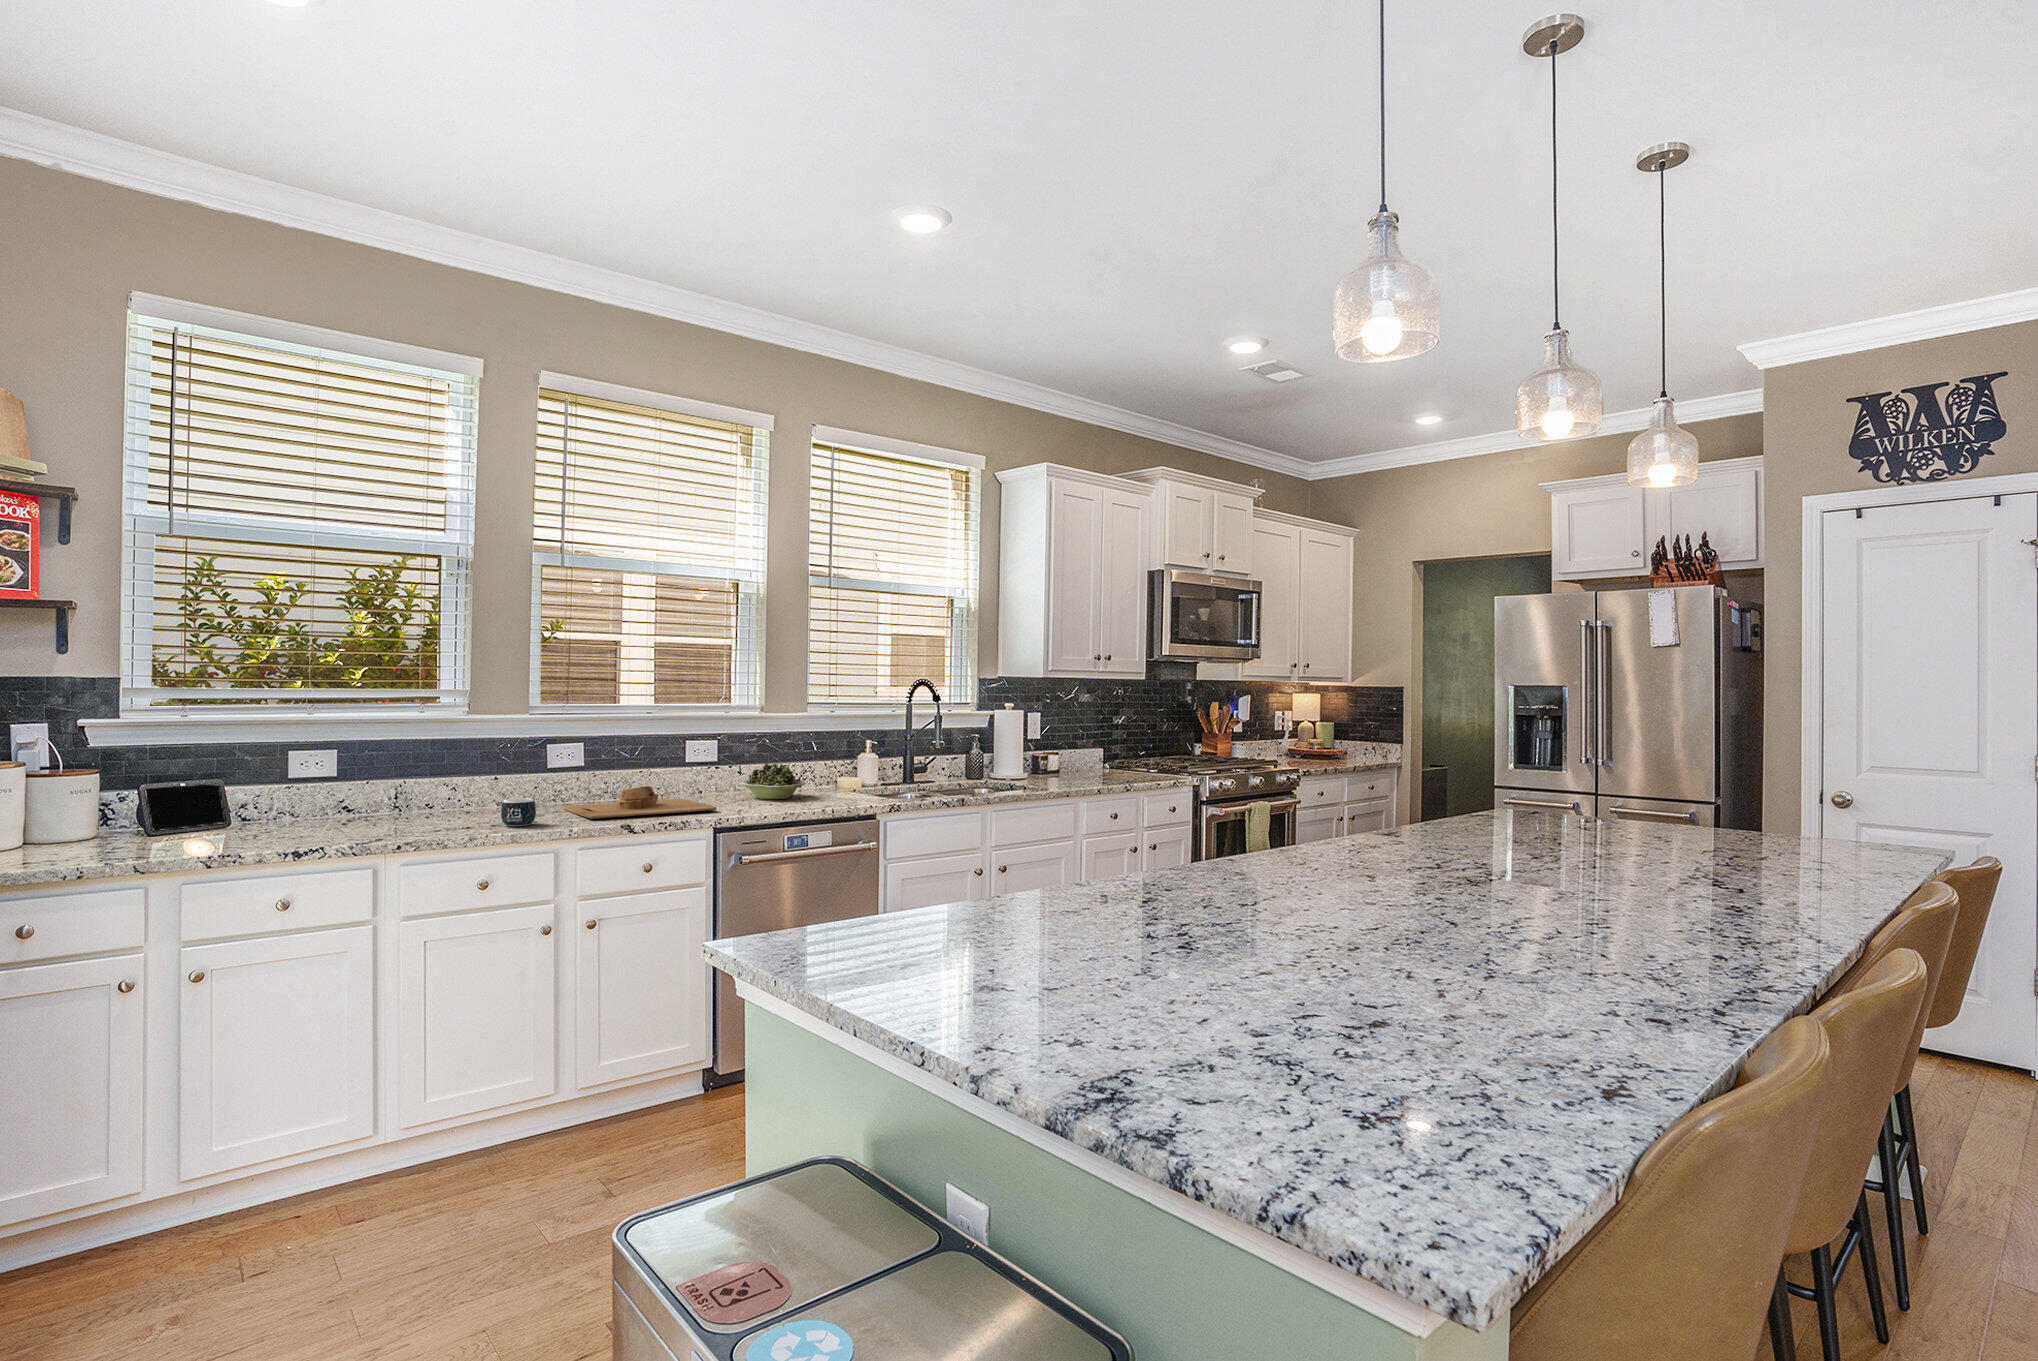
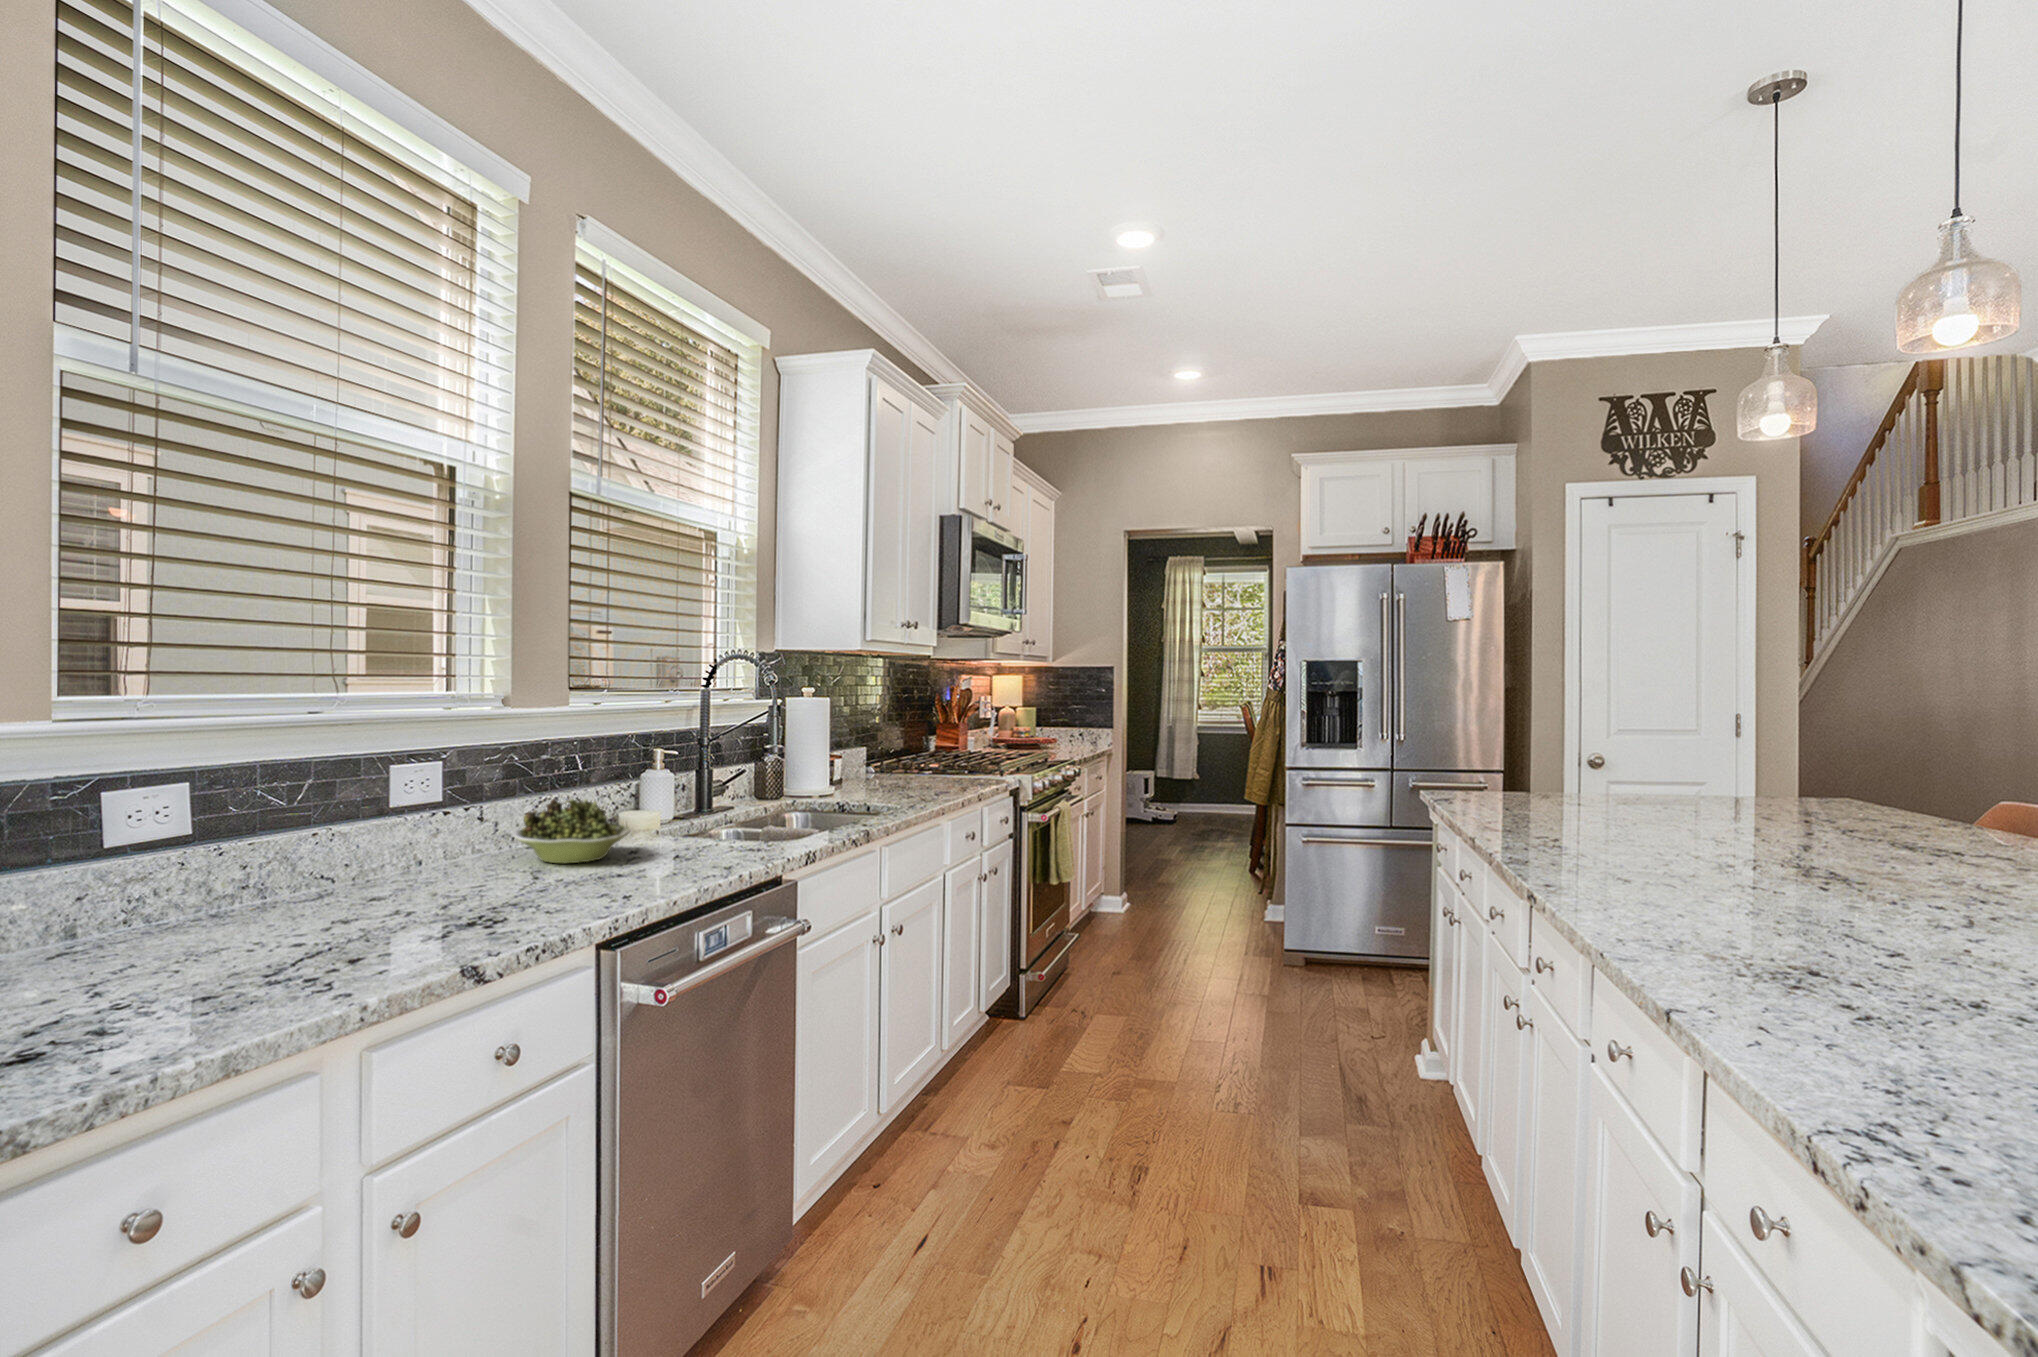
cutting board: present [563,786,716,819] -> none [179,866,548,959]
mug: present [501,798,548,826] -> none [98,936,229,1014]

